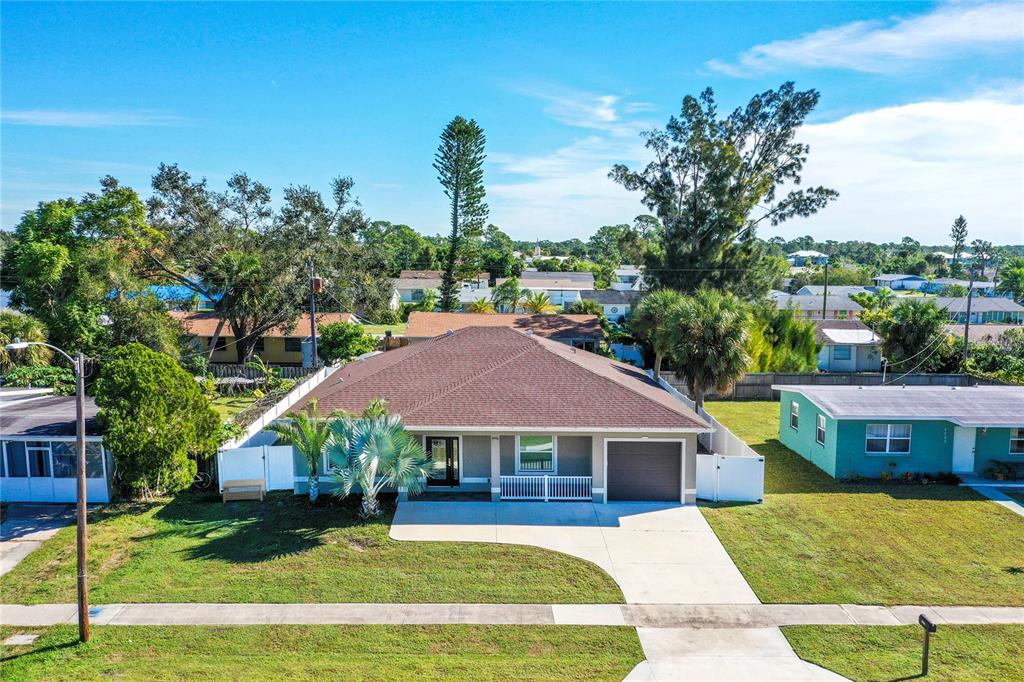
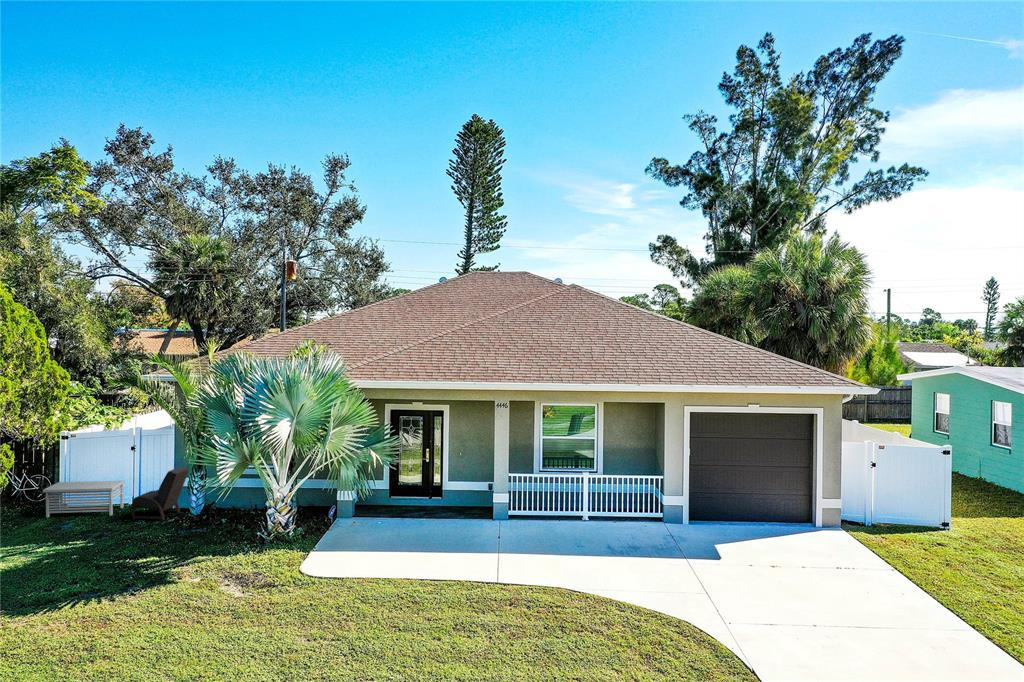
lounge chair: none [275,471,307,504] -> present [130,466,189,521]

